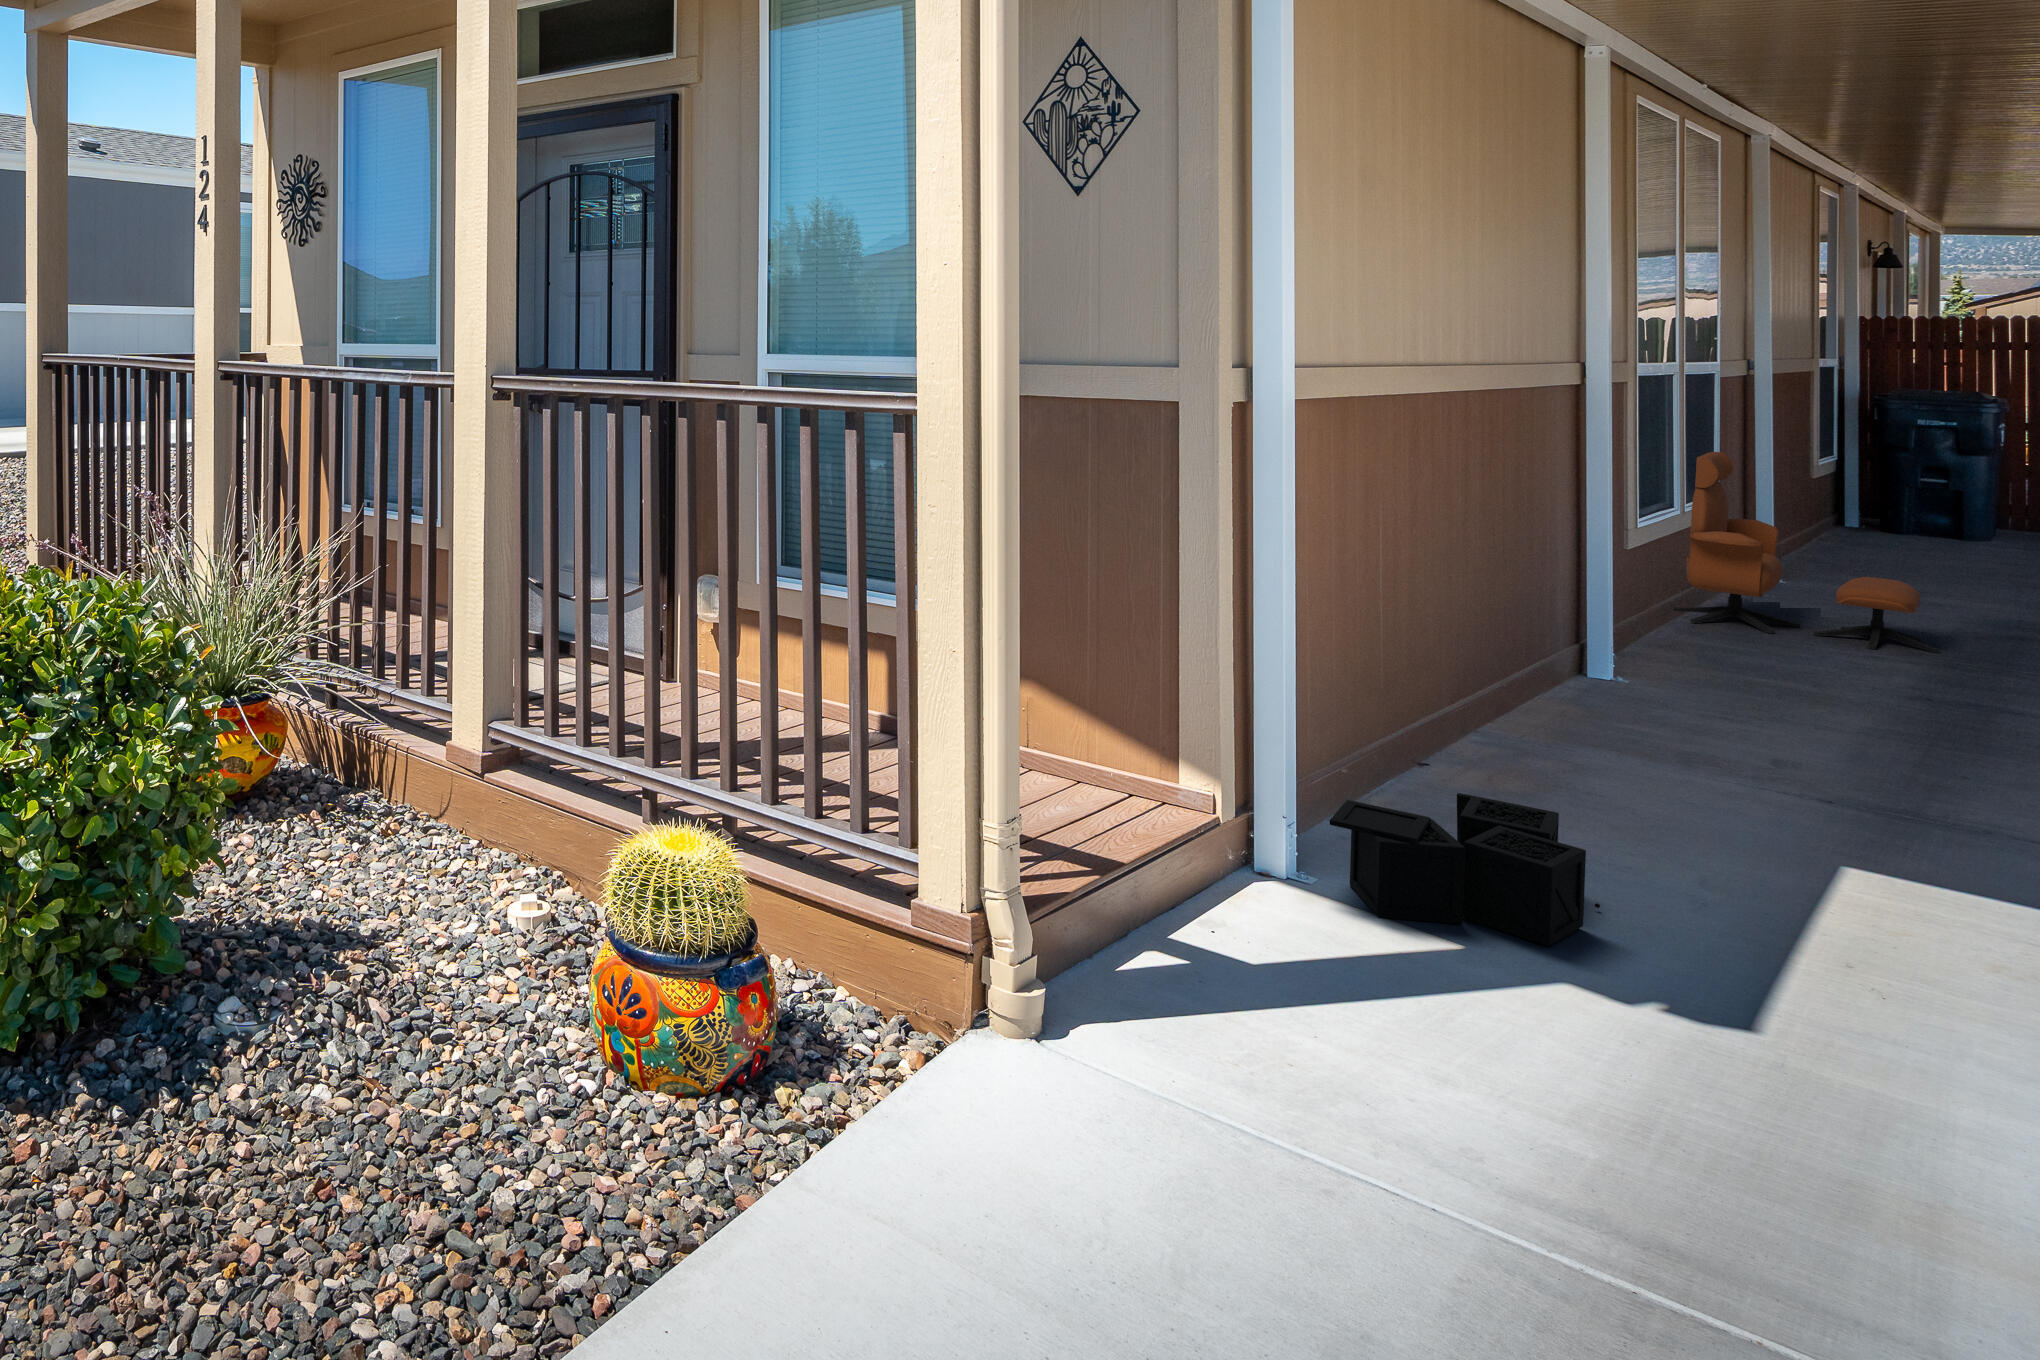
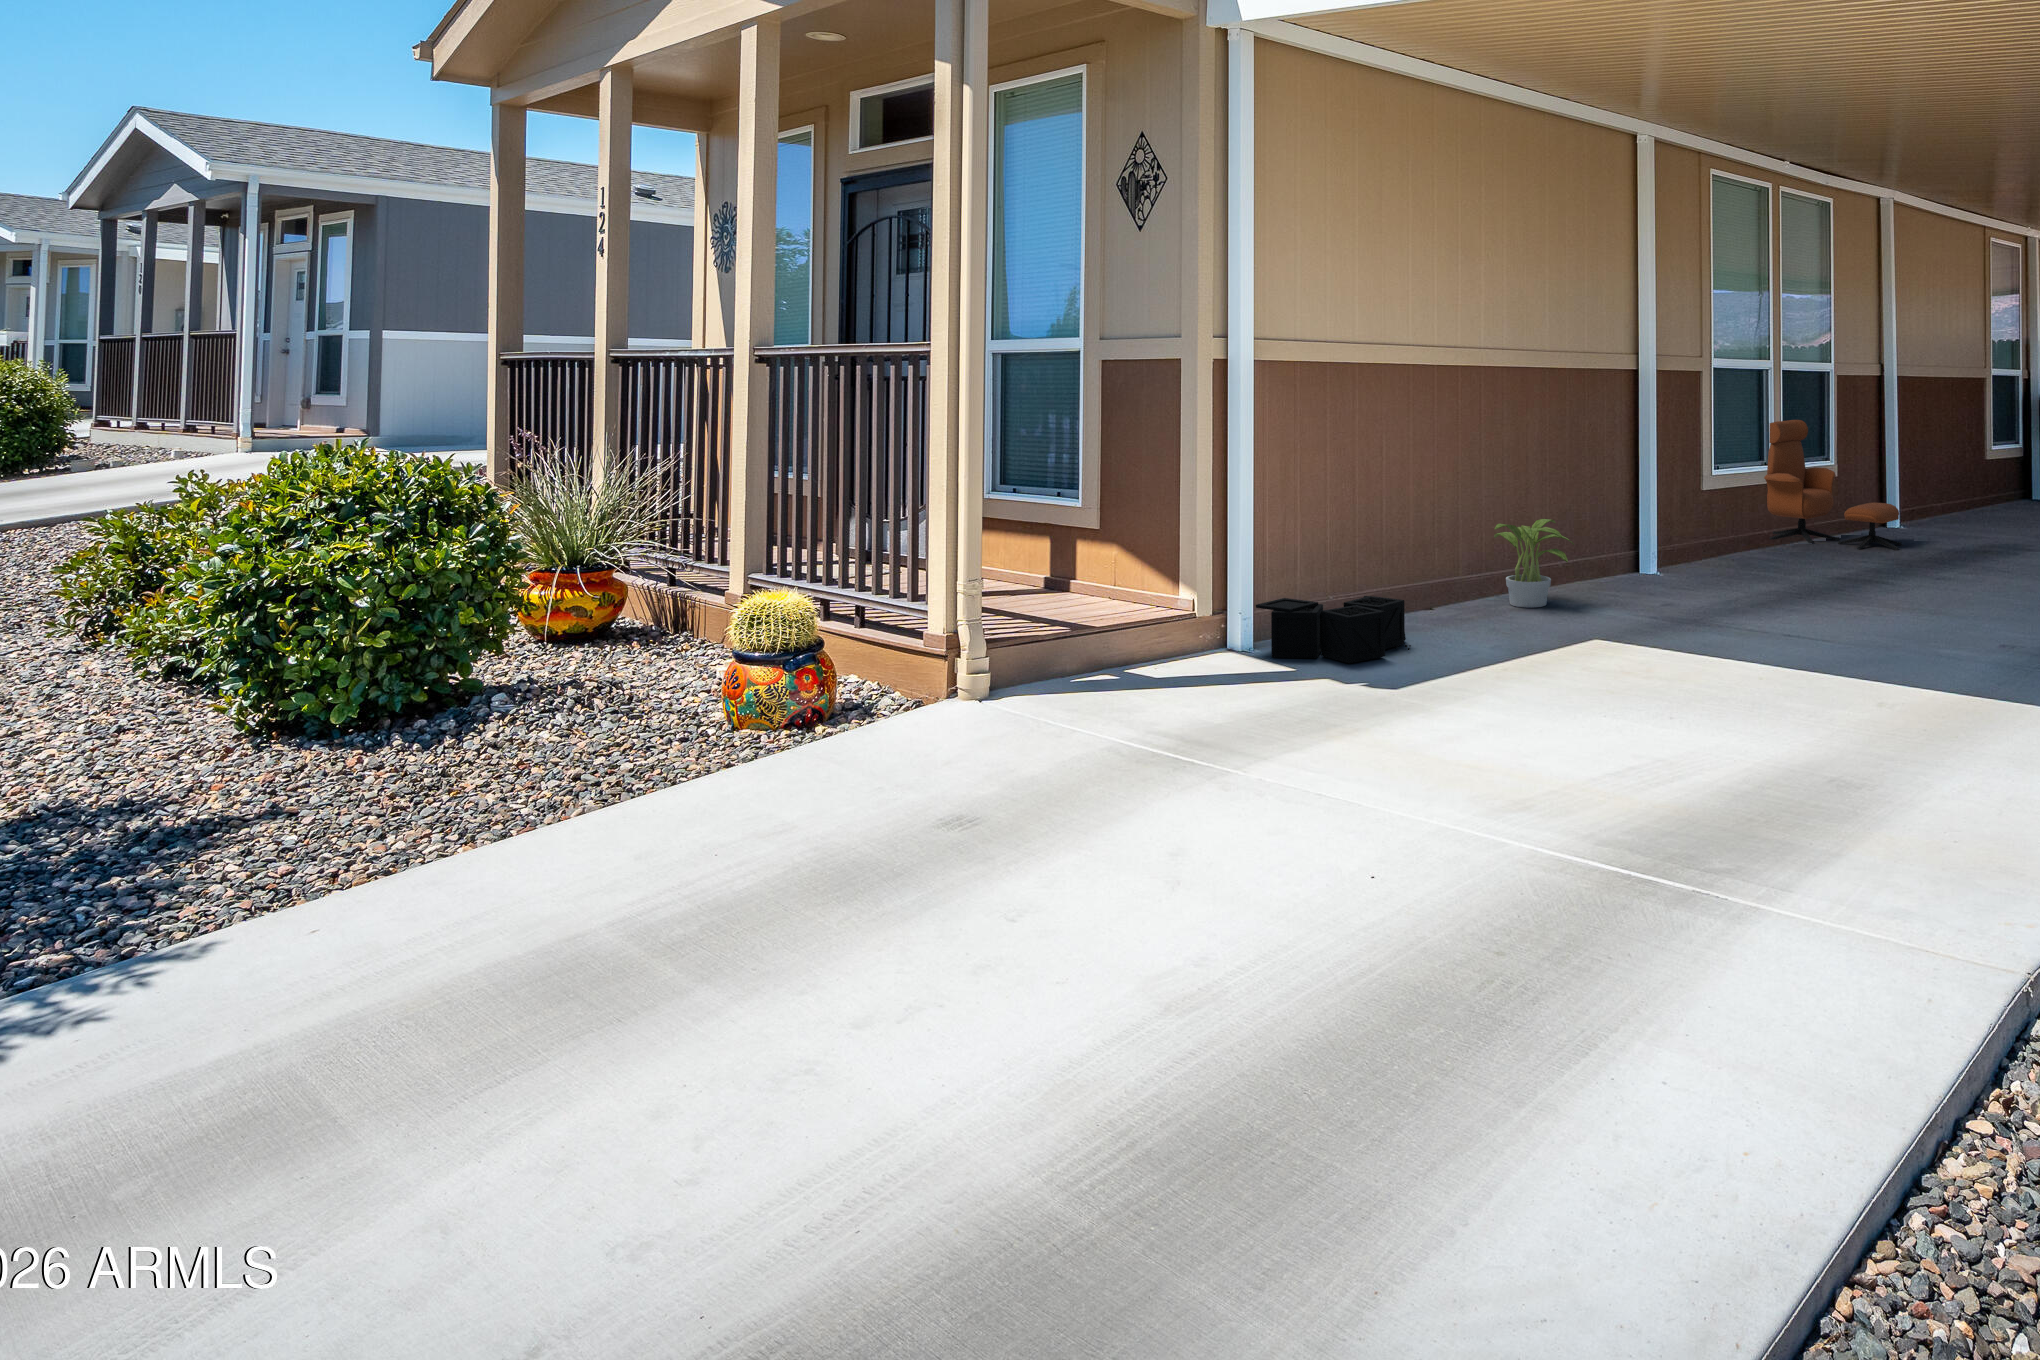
potted plant: none [1499,638,1686,782] -> present [1494,519,1574,607]

